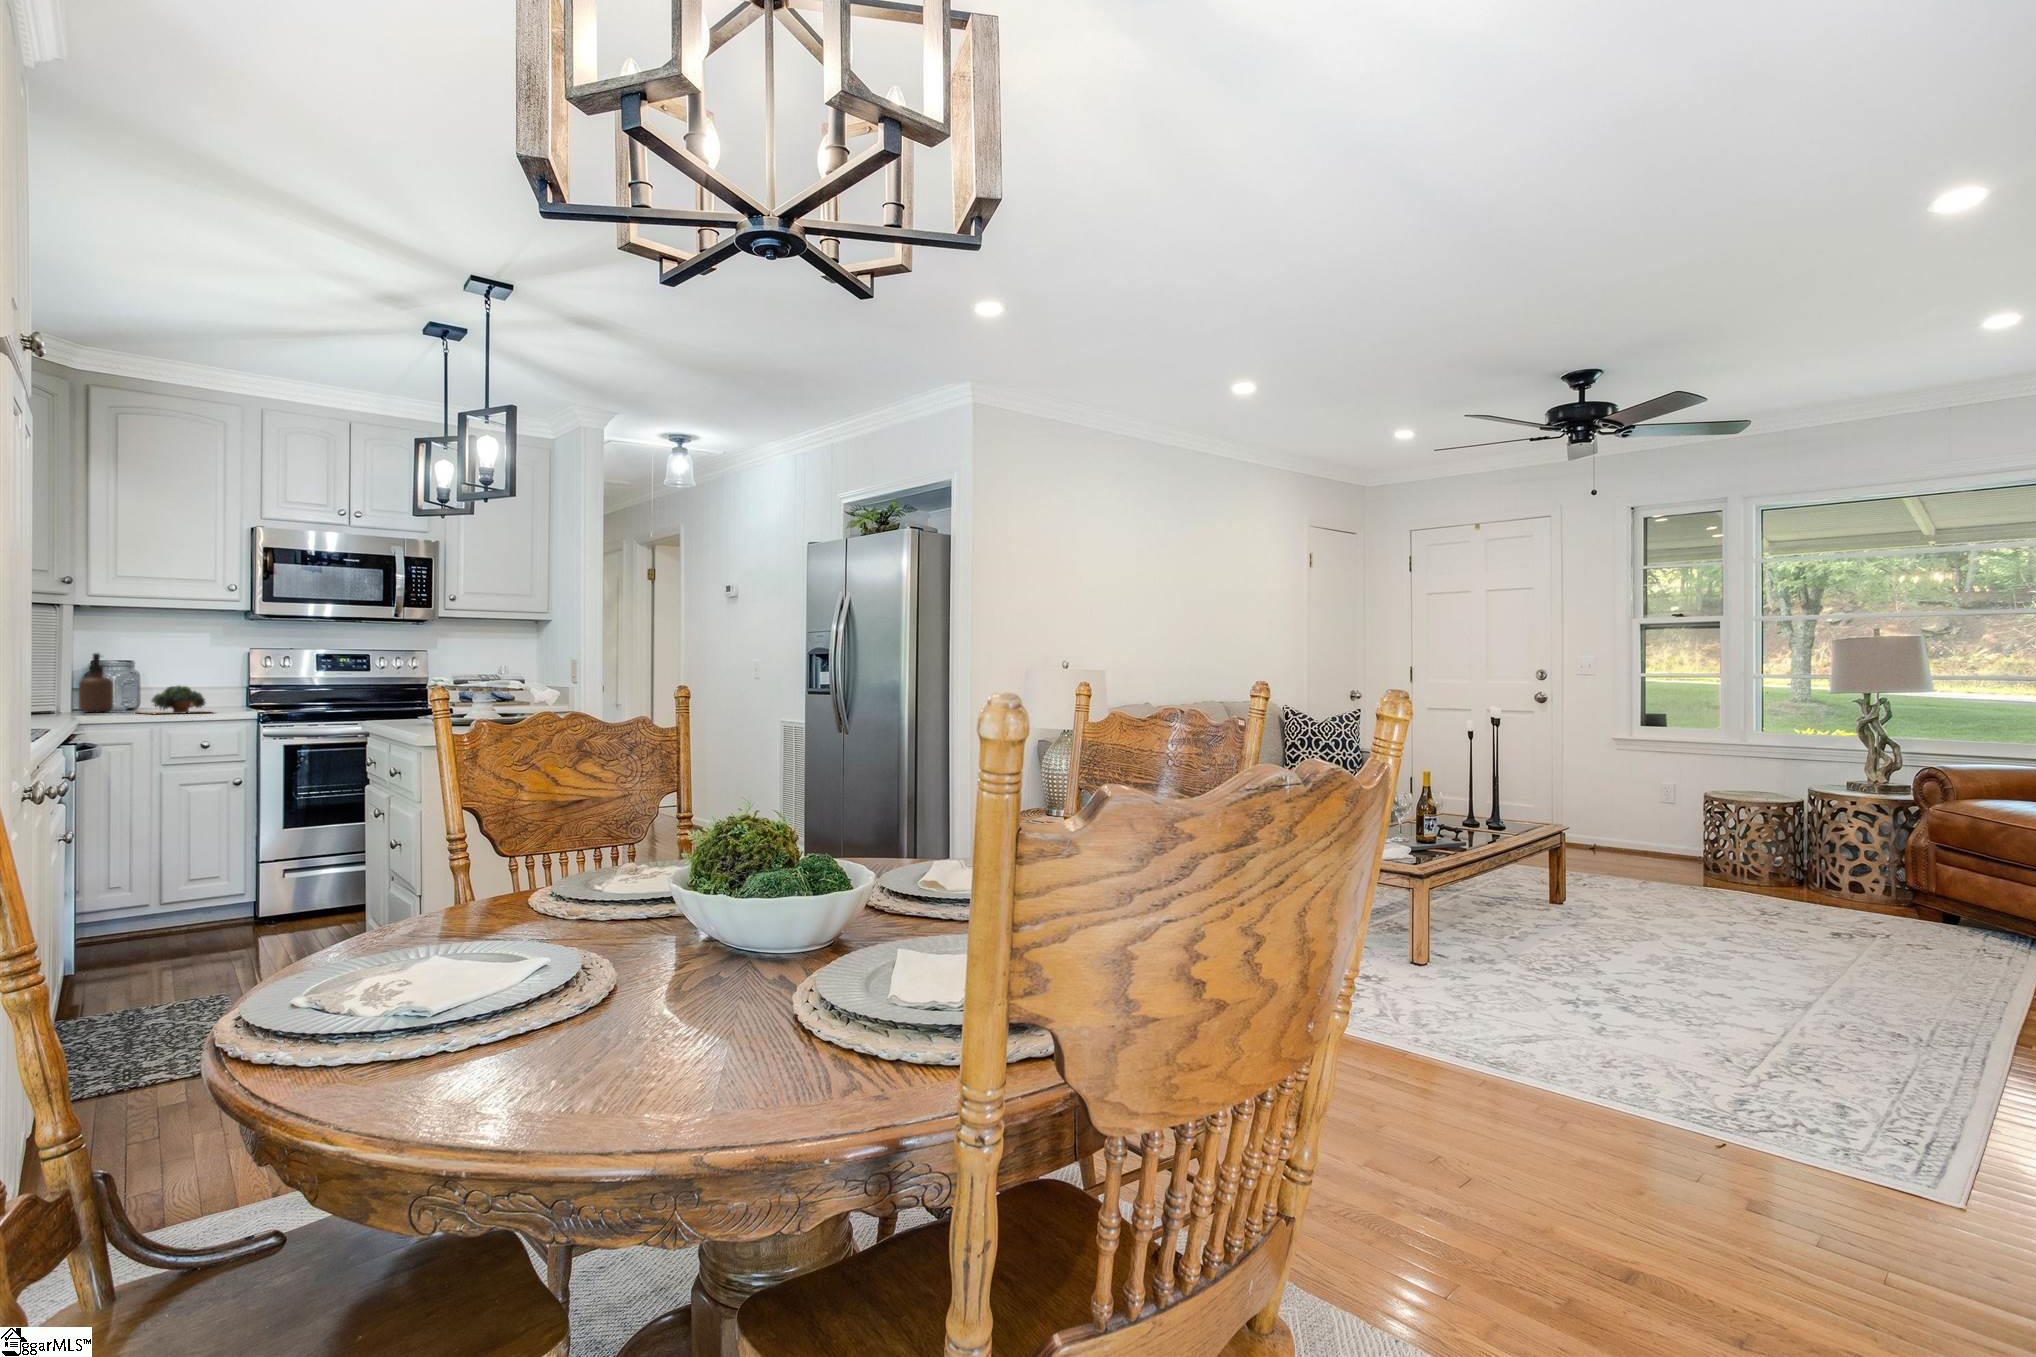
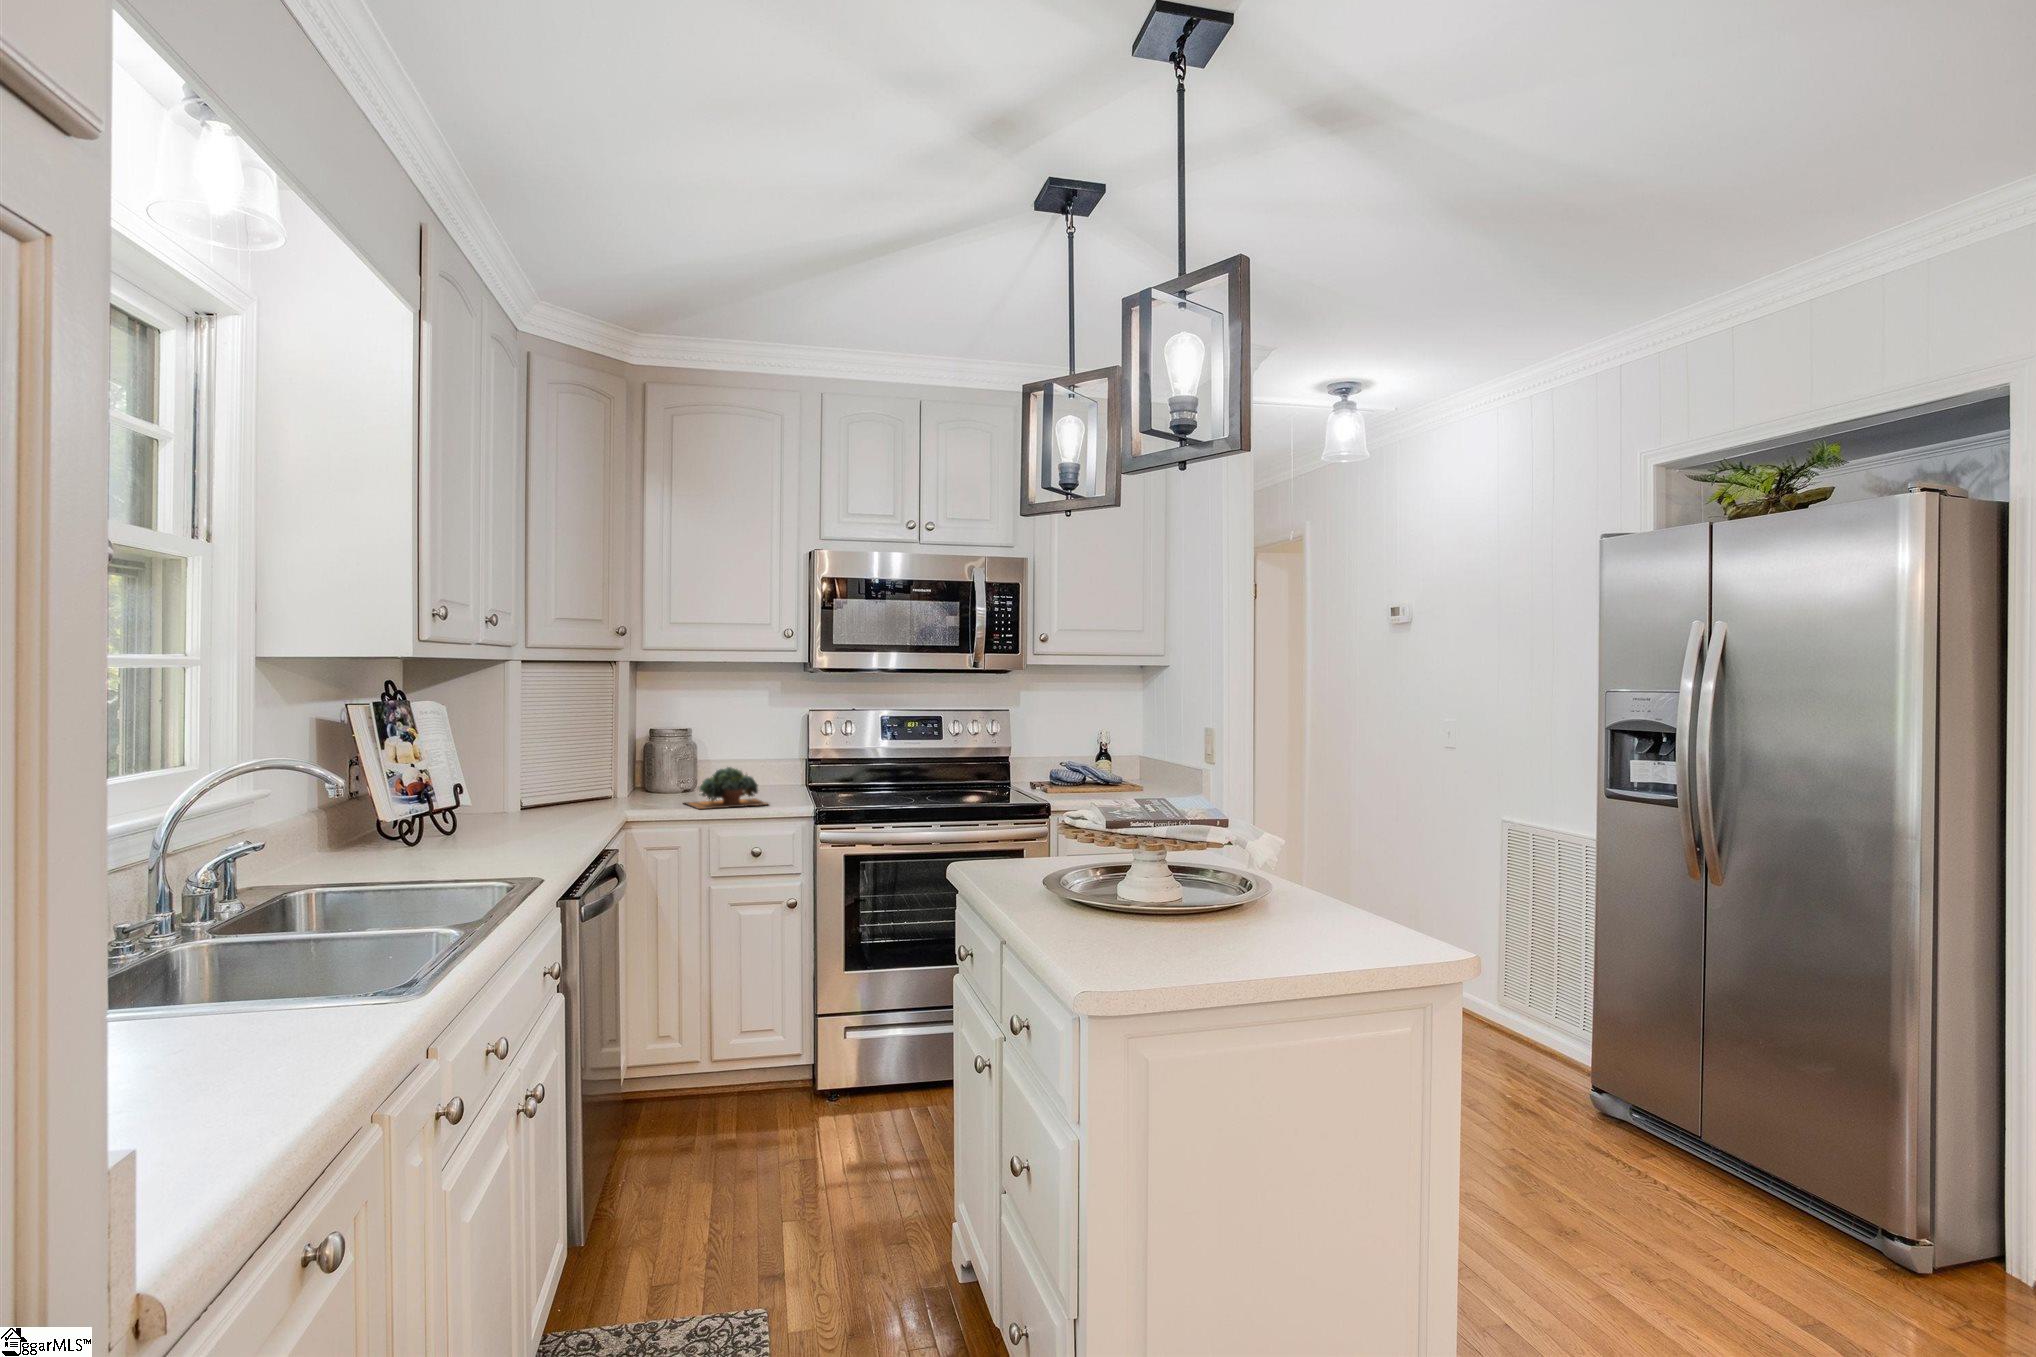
soap dispenser: present [79,653,113,712] -> none [630,723,664,799]

